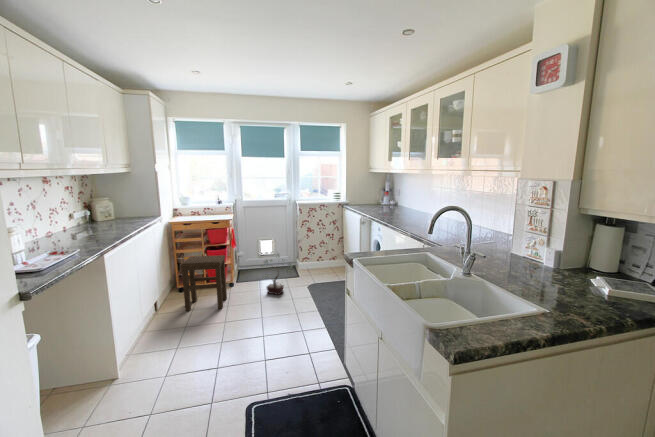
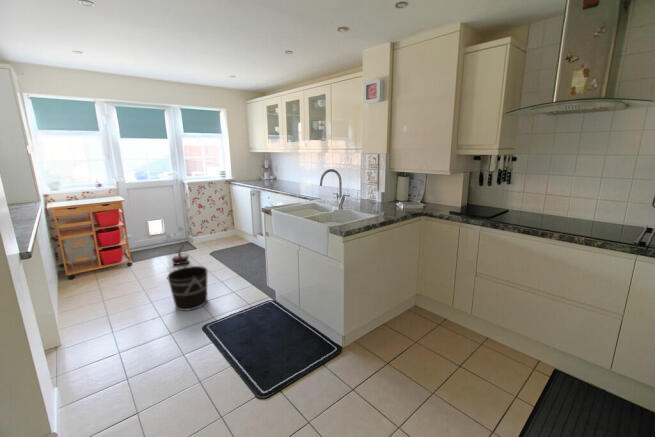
stool: present [181,255,227,311] -> none [82,234,133,291]
bucket: none [231,307,279,367] -> present [167,266,207,311]

